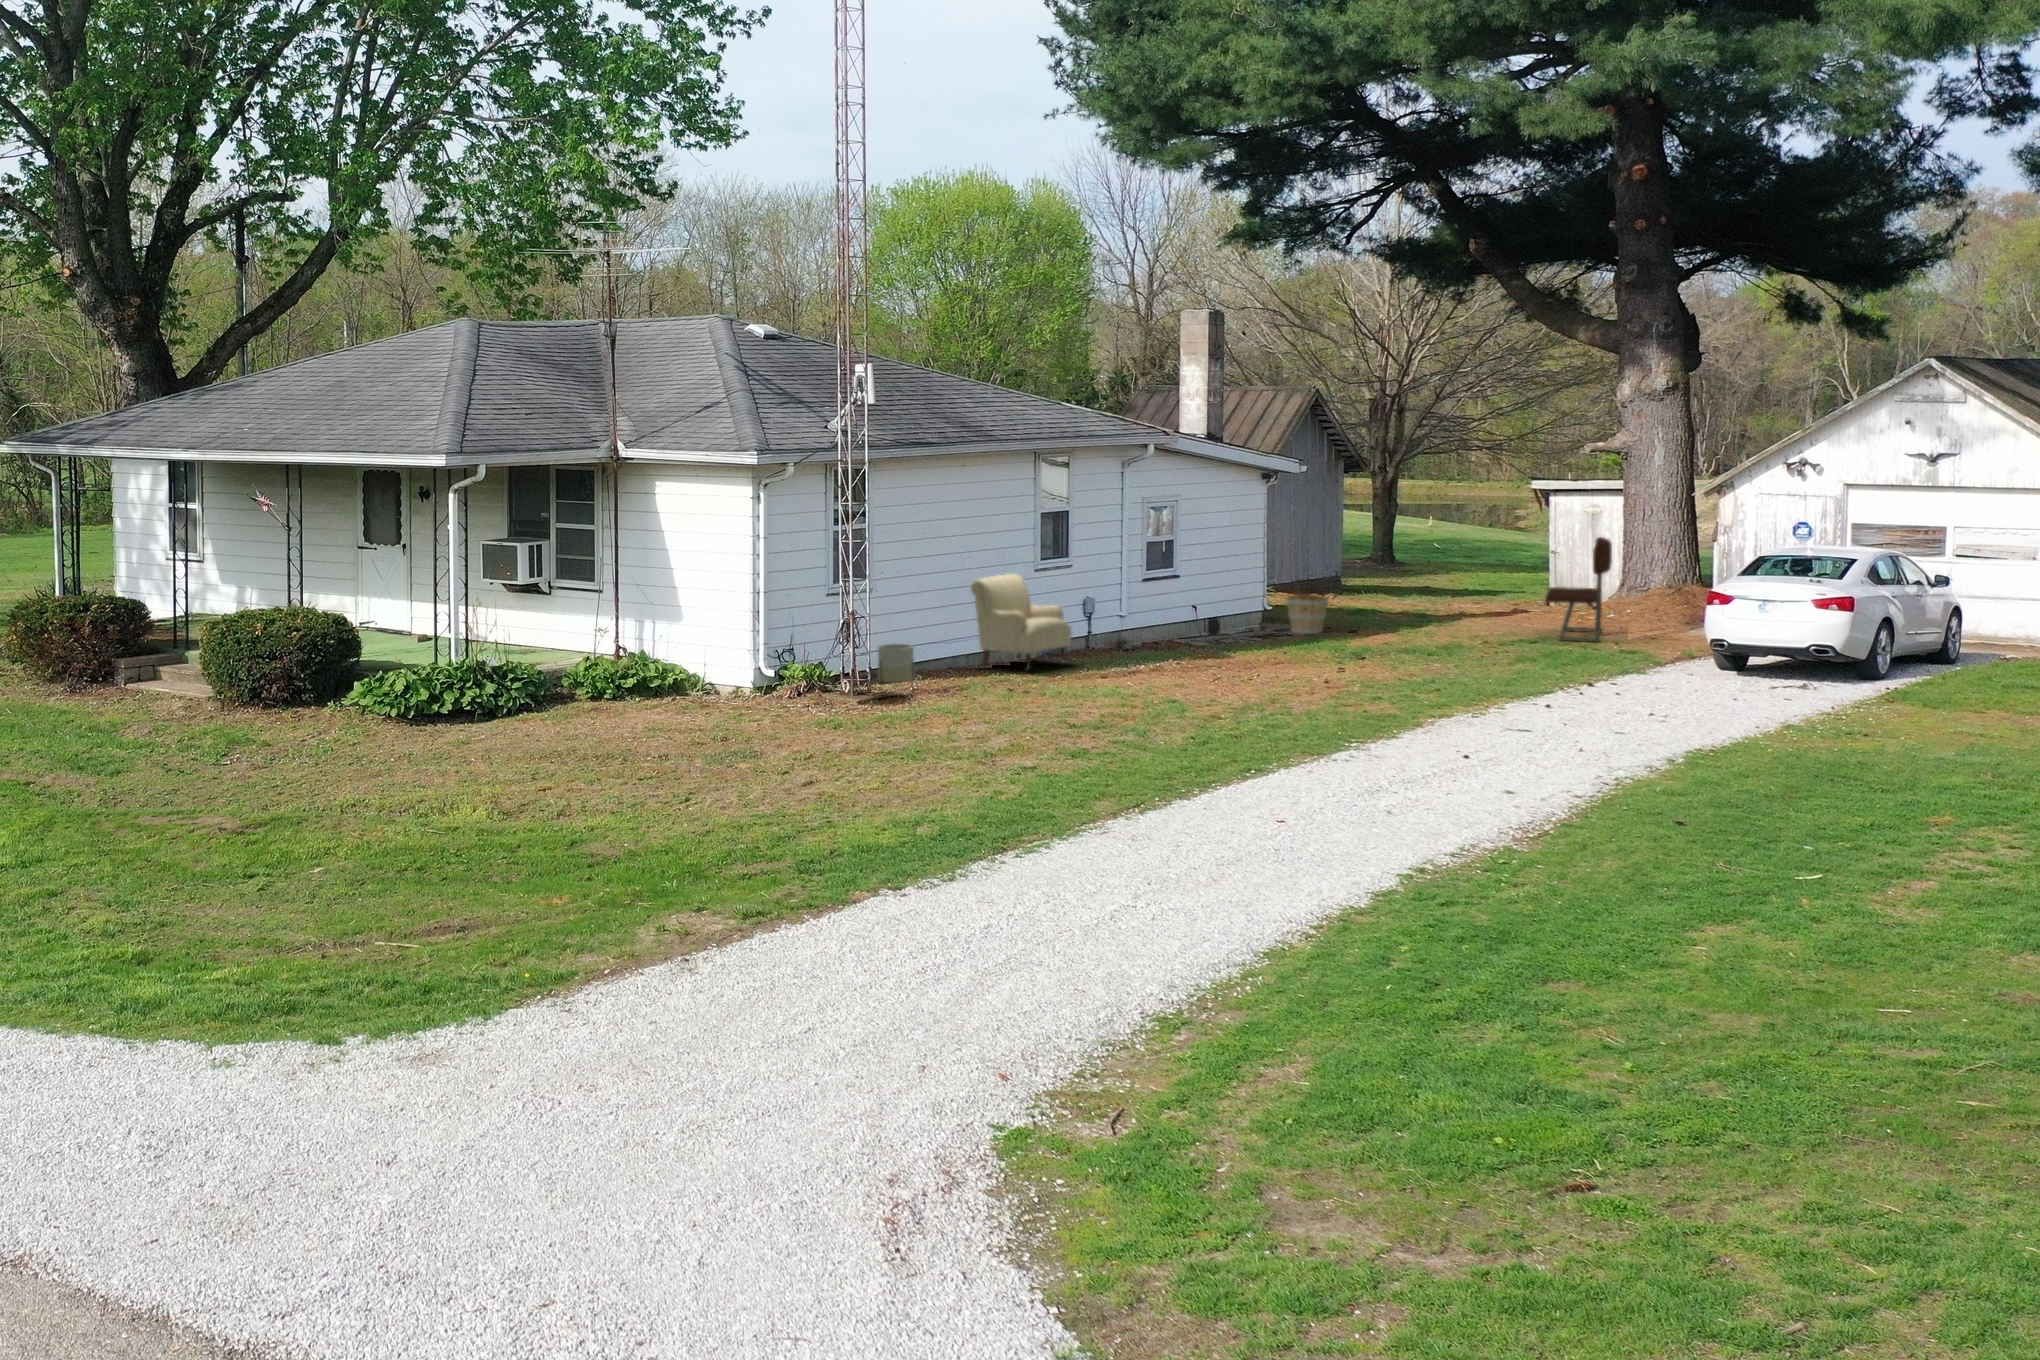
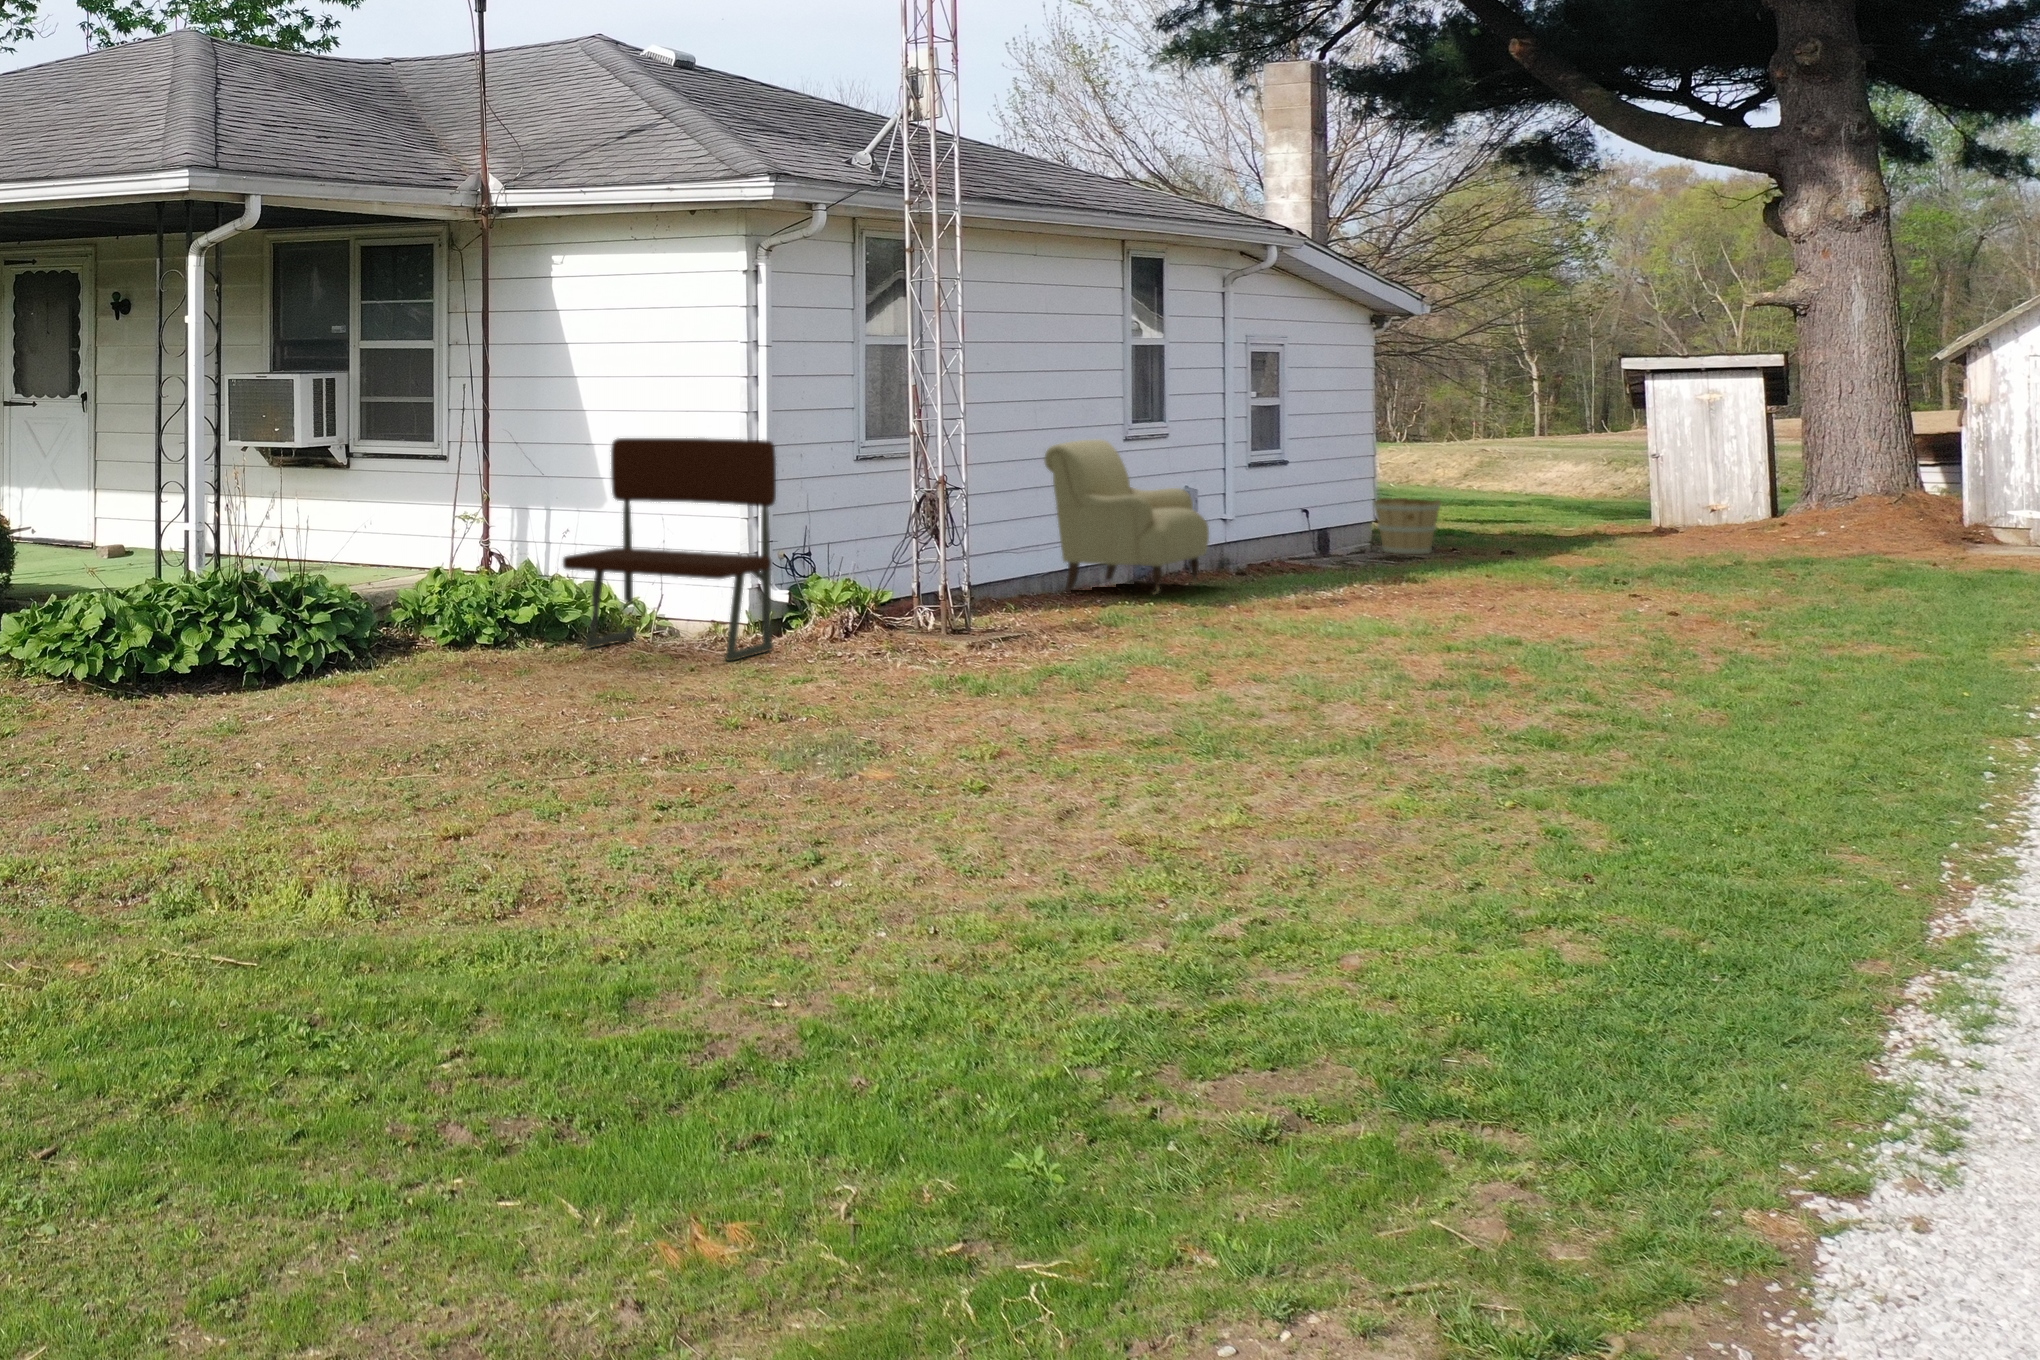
bench: present [1545,537,1612,642] -> present [563,438,776,661]
planter: present [878,644,914,683] -> none [963,541,1033,636]

